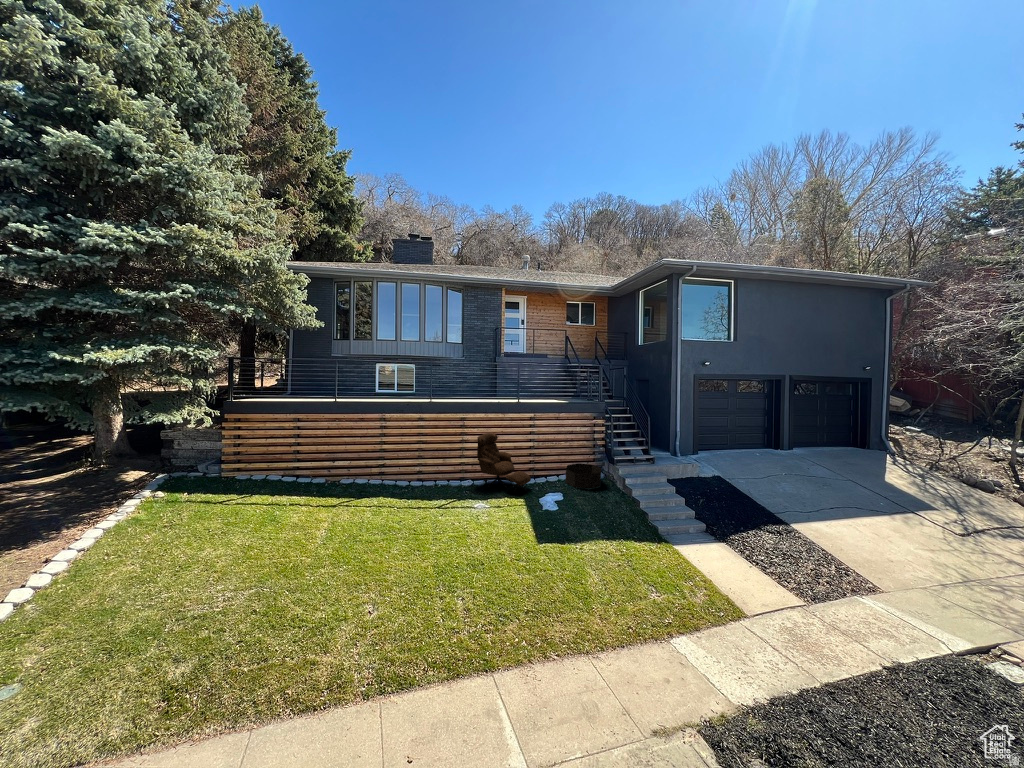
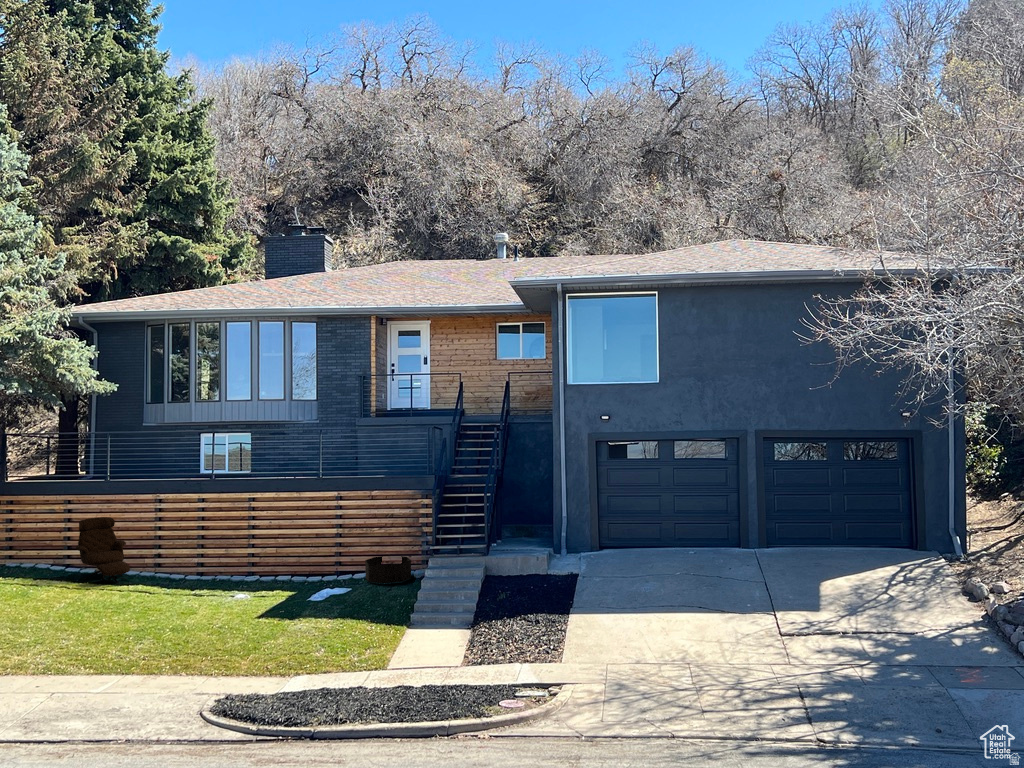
lounge chair: present [477,433,531,492] -> present [76,517,130,584]

